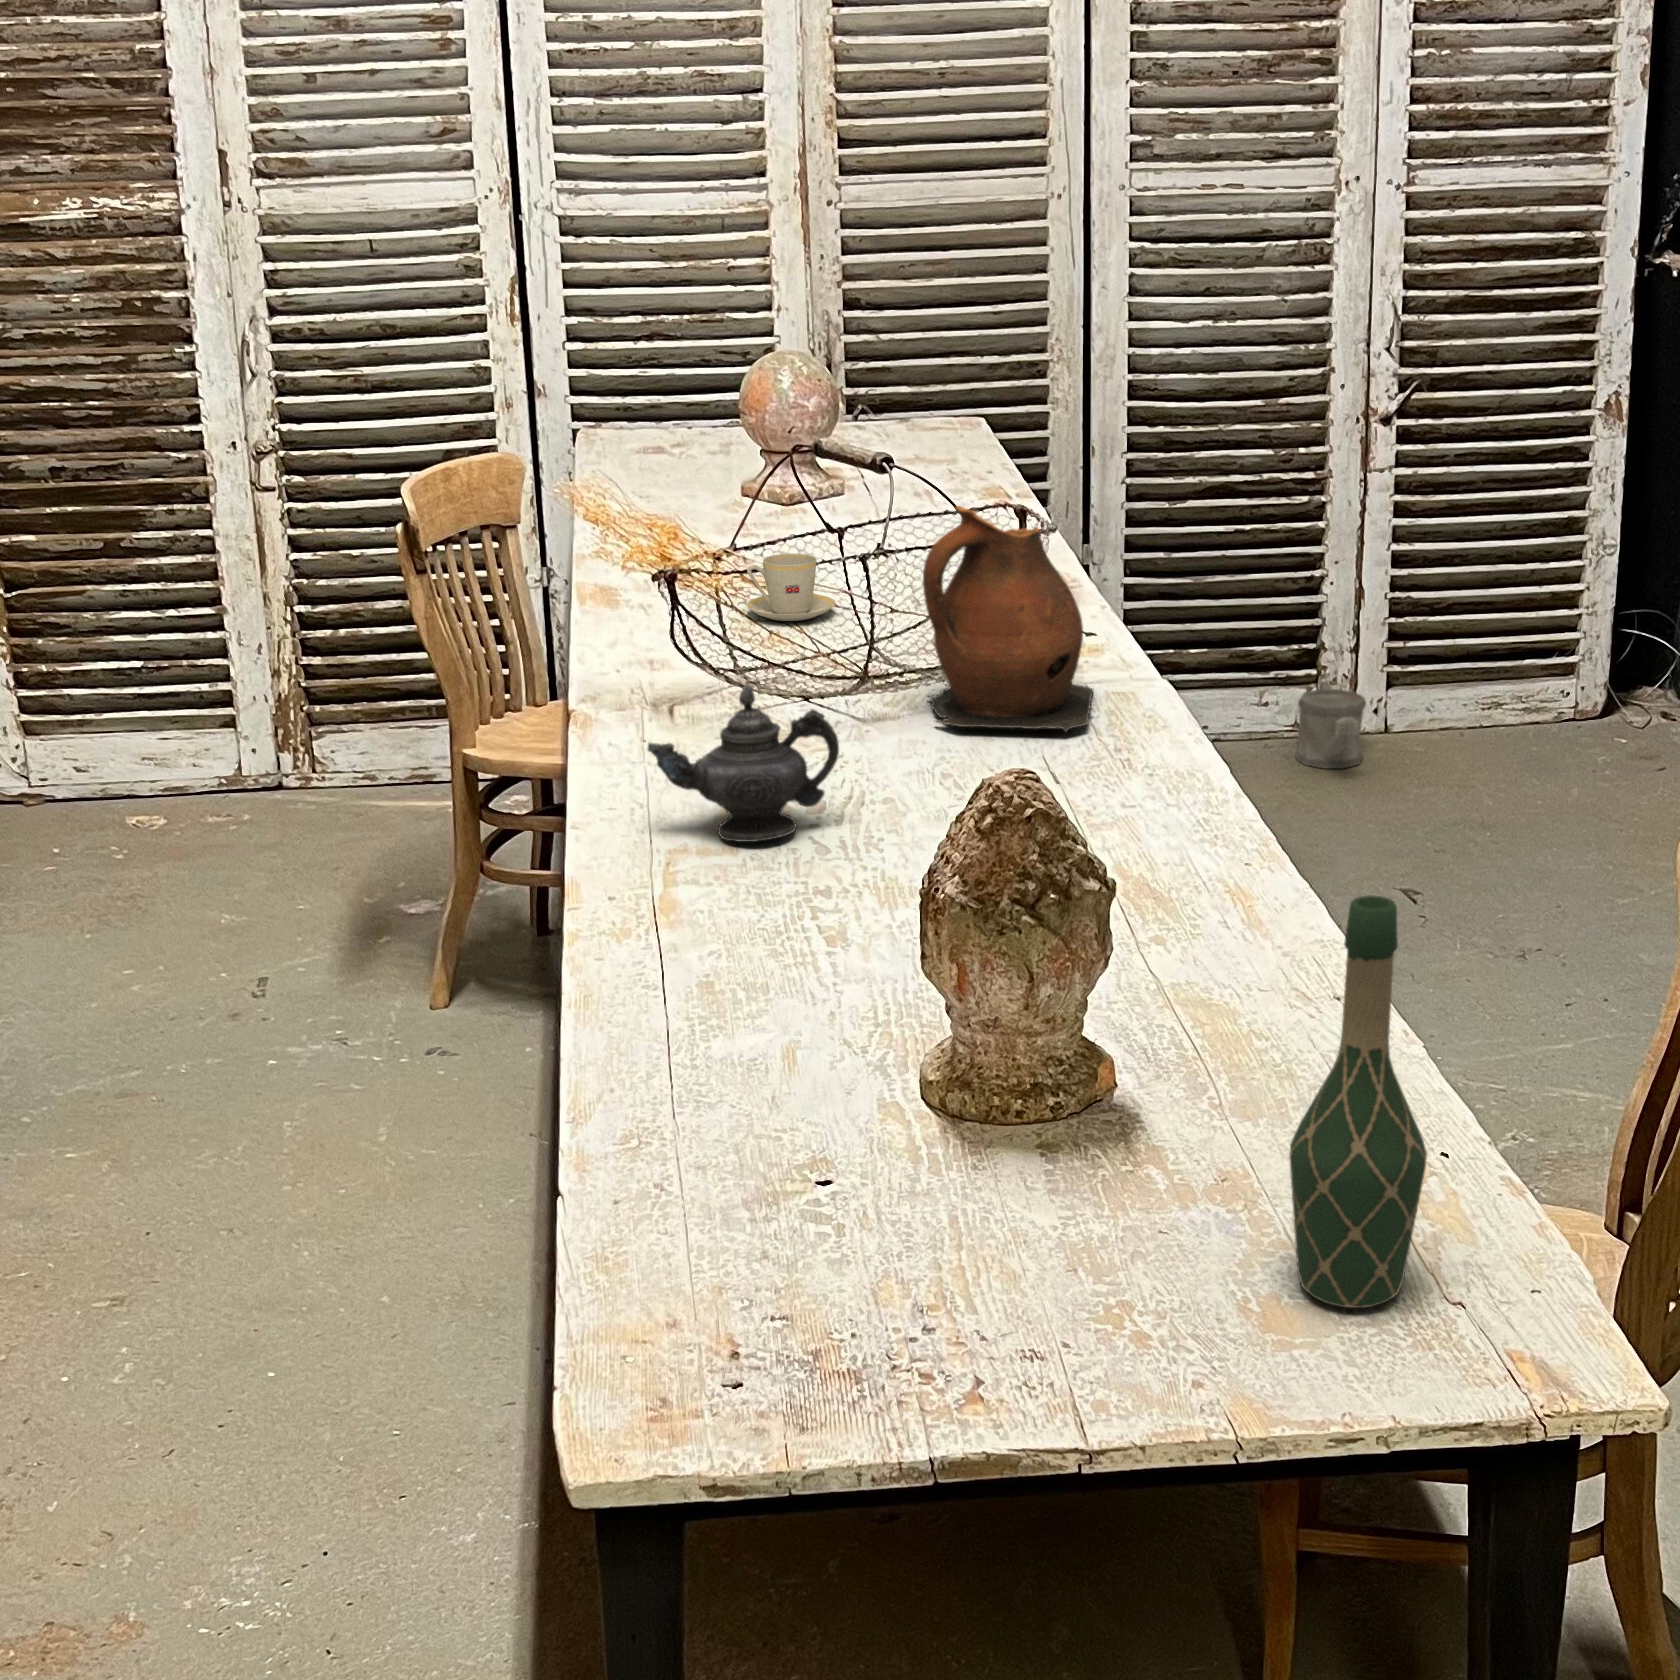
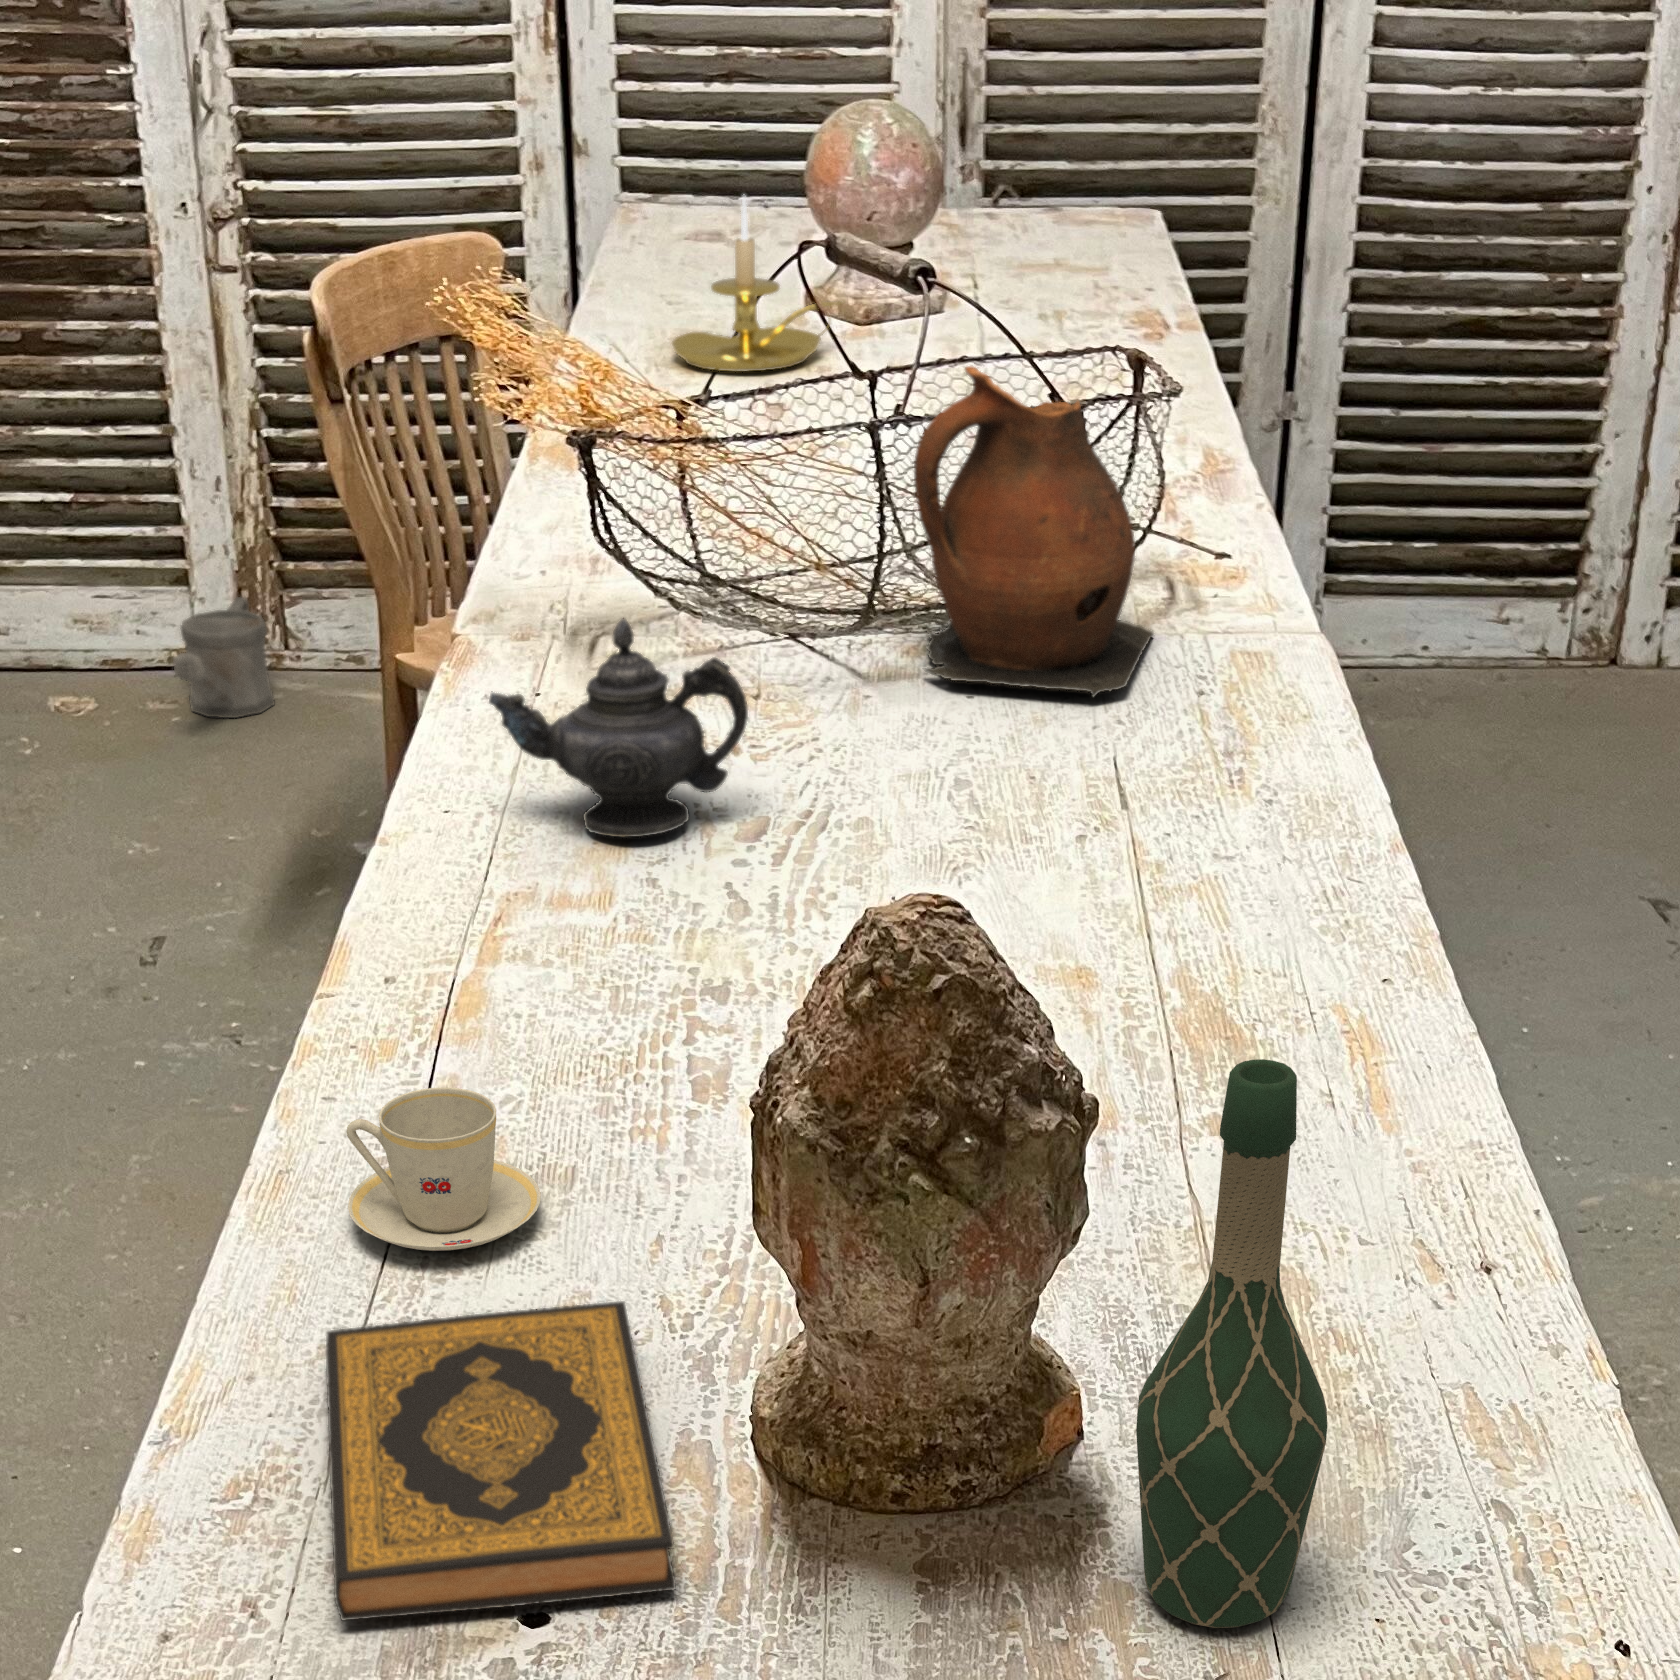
candle holder: none [670,408,797,533] -> present [672,197,841,372]
teacup: present [747,553,835,621] -> present [346,1087,541,1251]
watering can: present [1295,681,1366,768] -> present [173,597,274,718]
hardback book: none [658,1132,968,1349] -> present [326,1301,676,1620]

